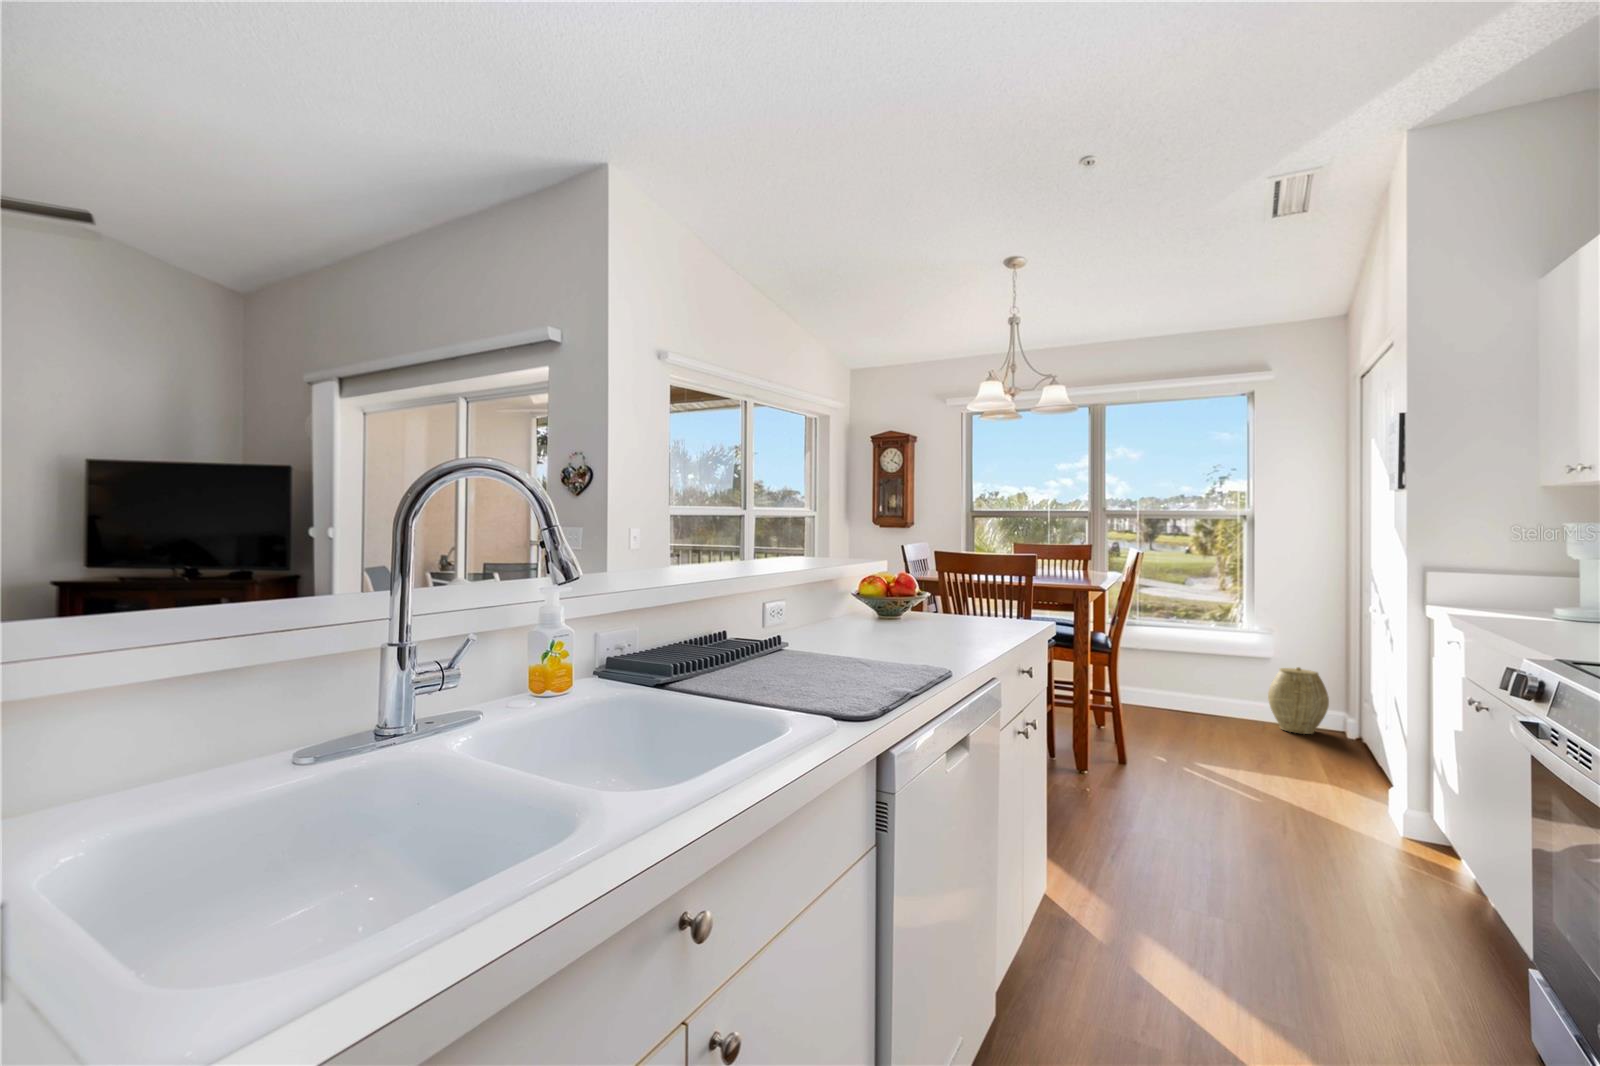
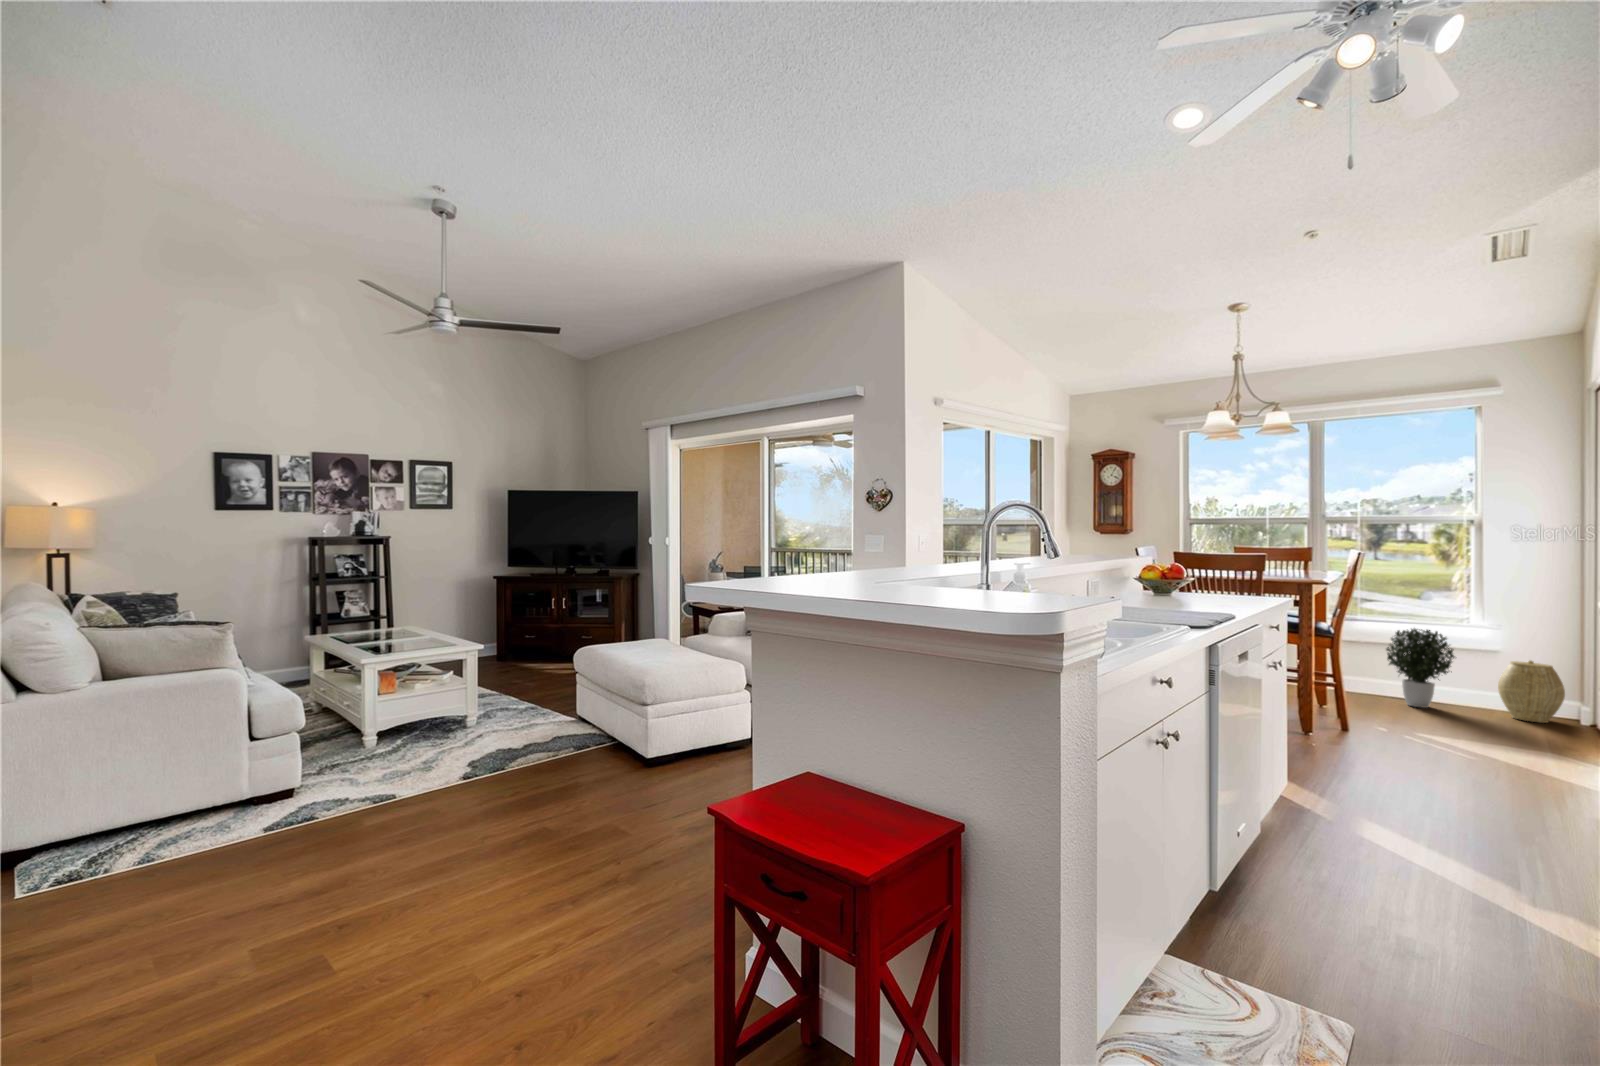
potted plant: none [1163,632,1230,721] -> present [1386,628,1455,708]

